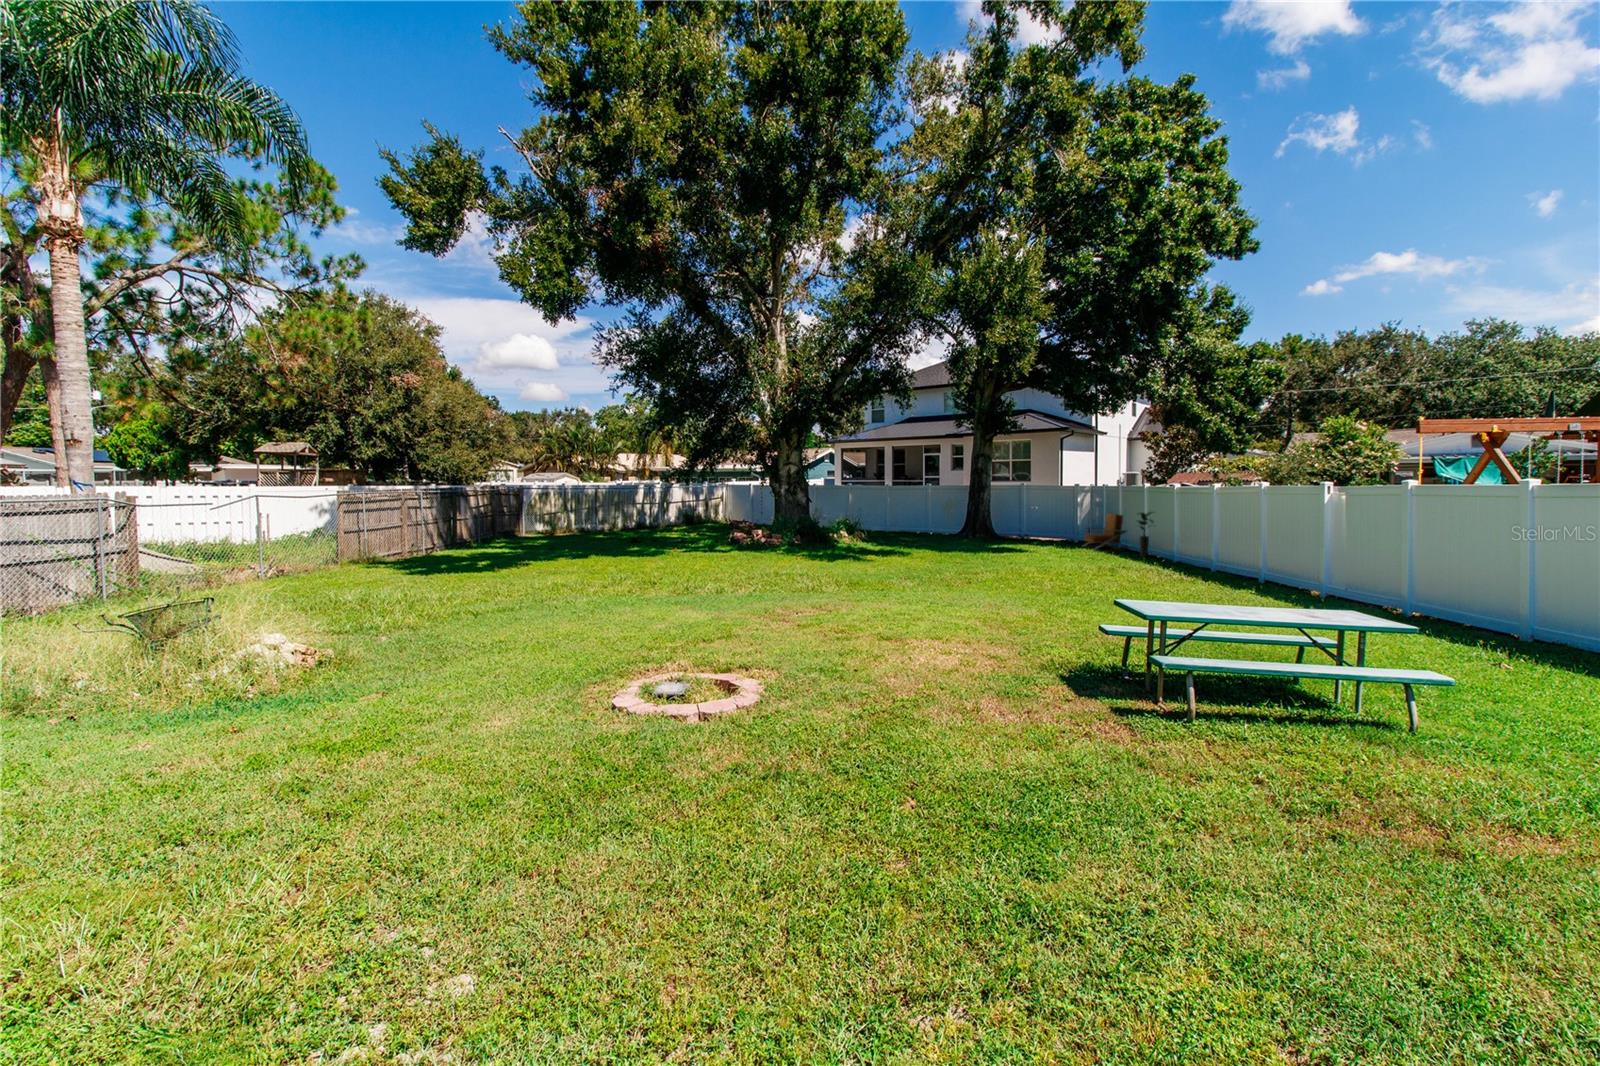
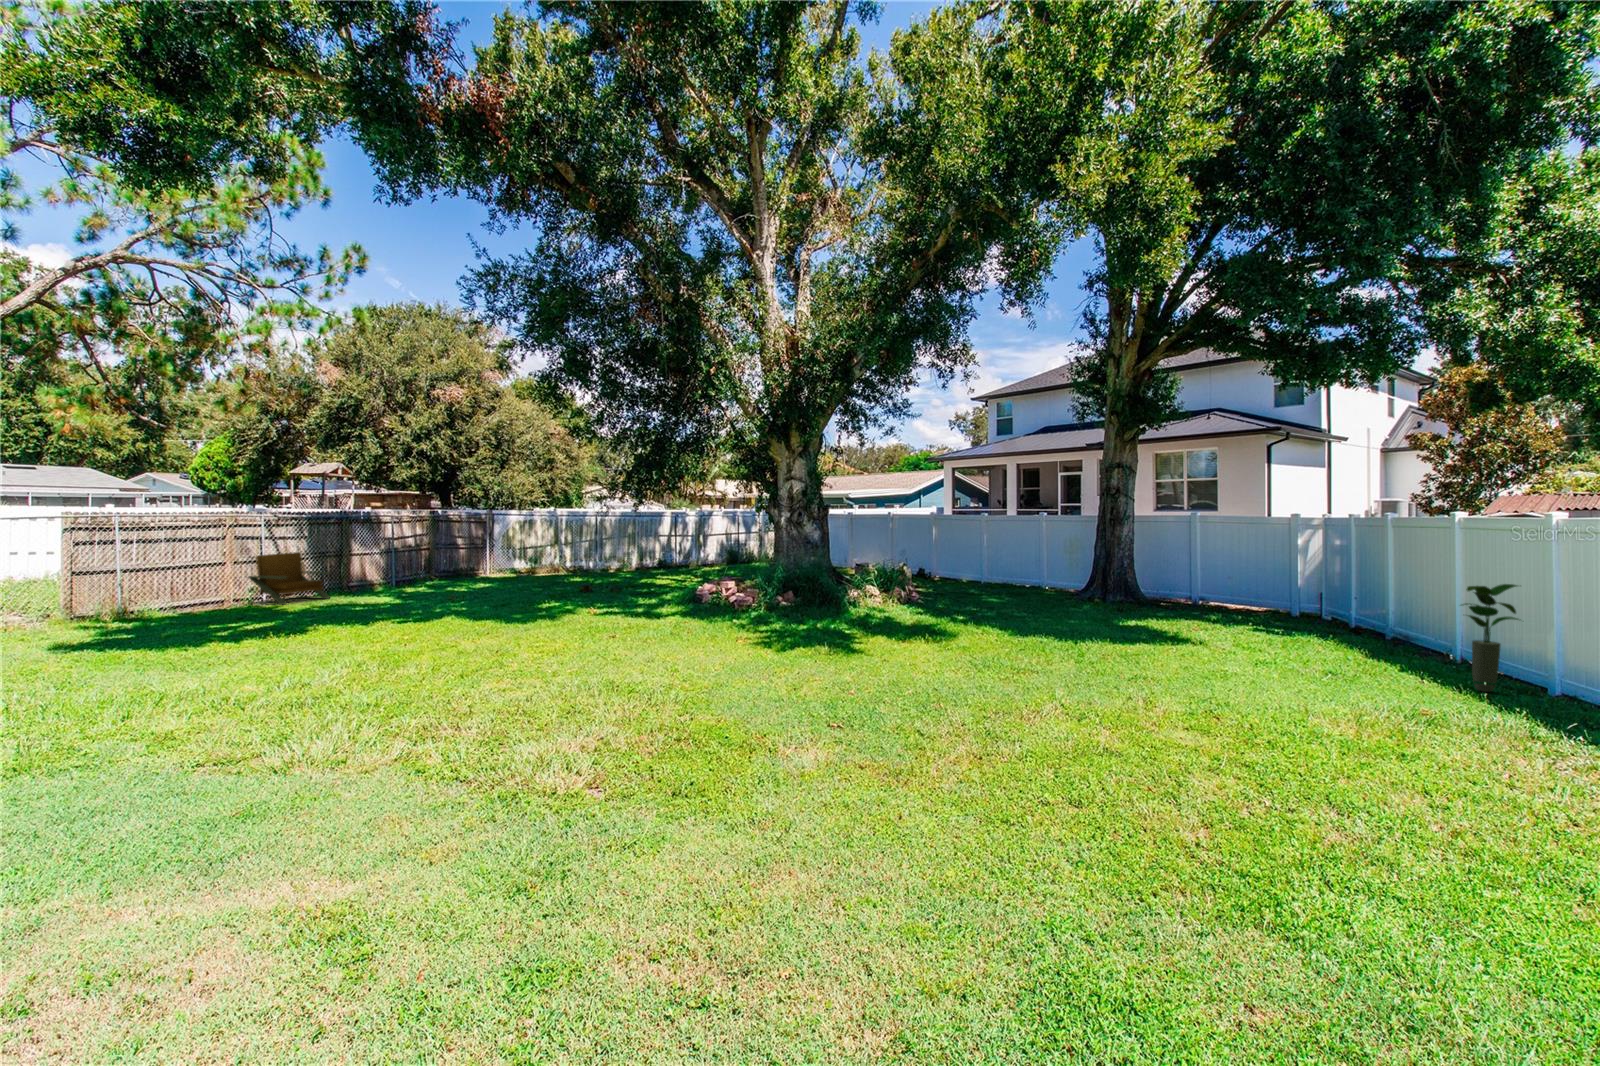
lounge chair: present [1082,513,1127,551] -> present [248,552,330,605]

